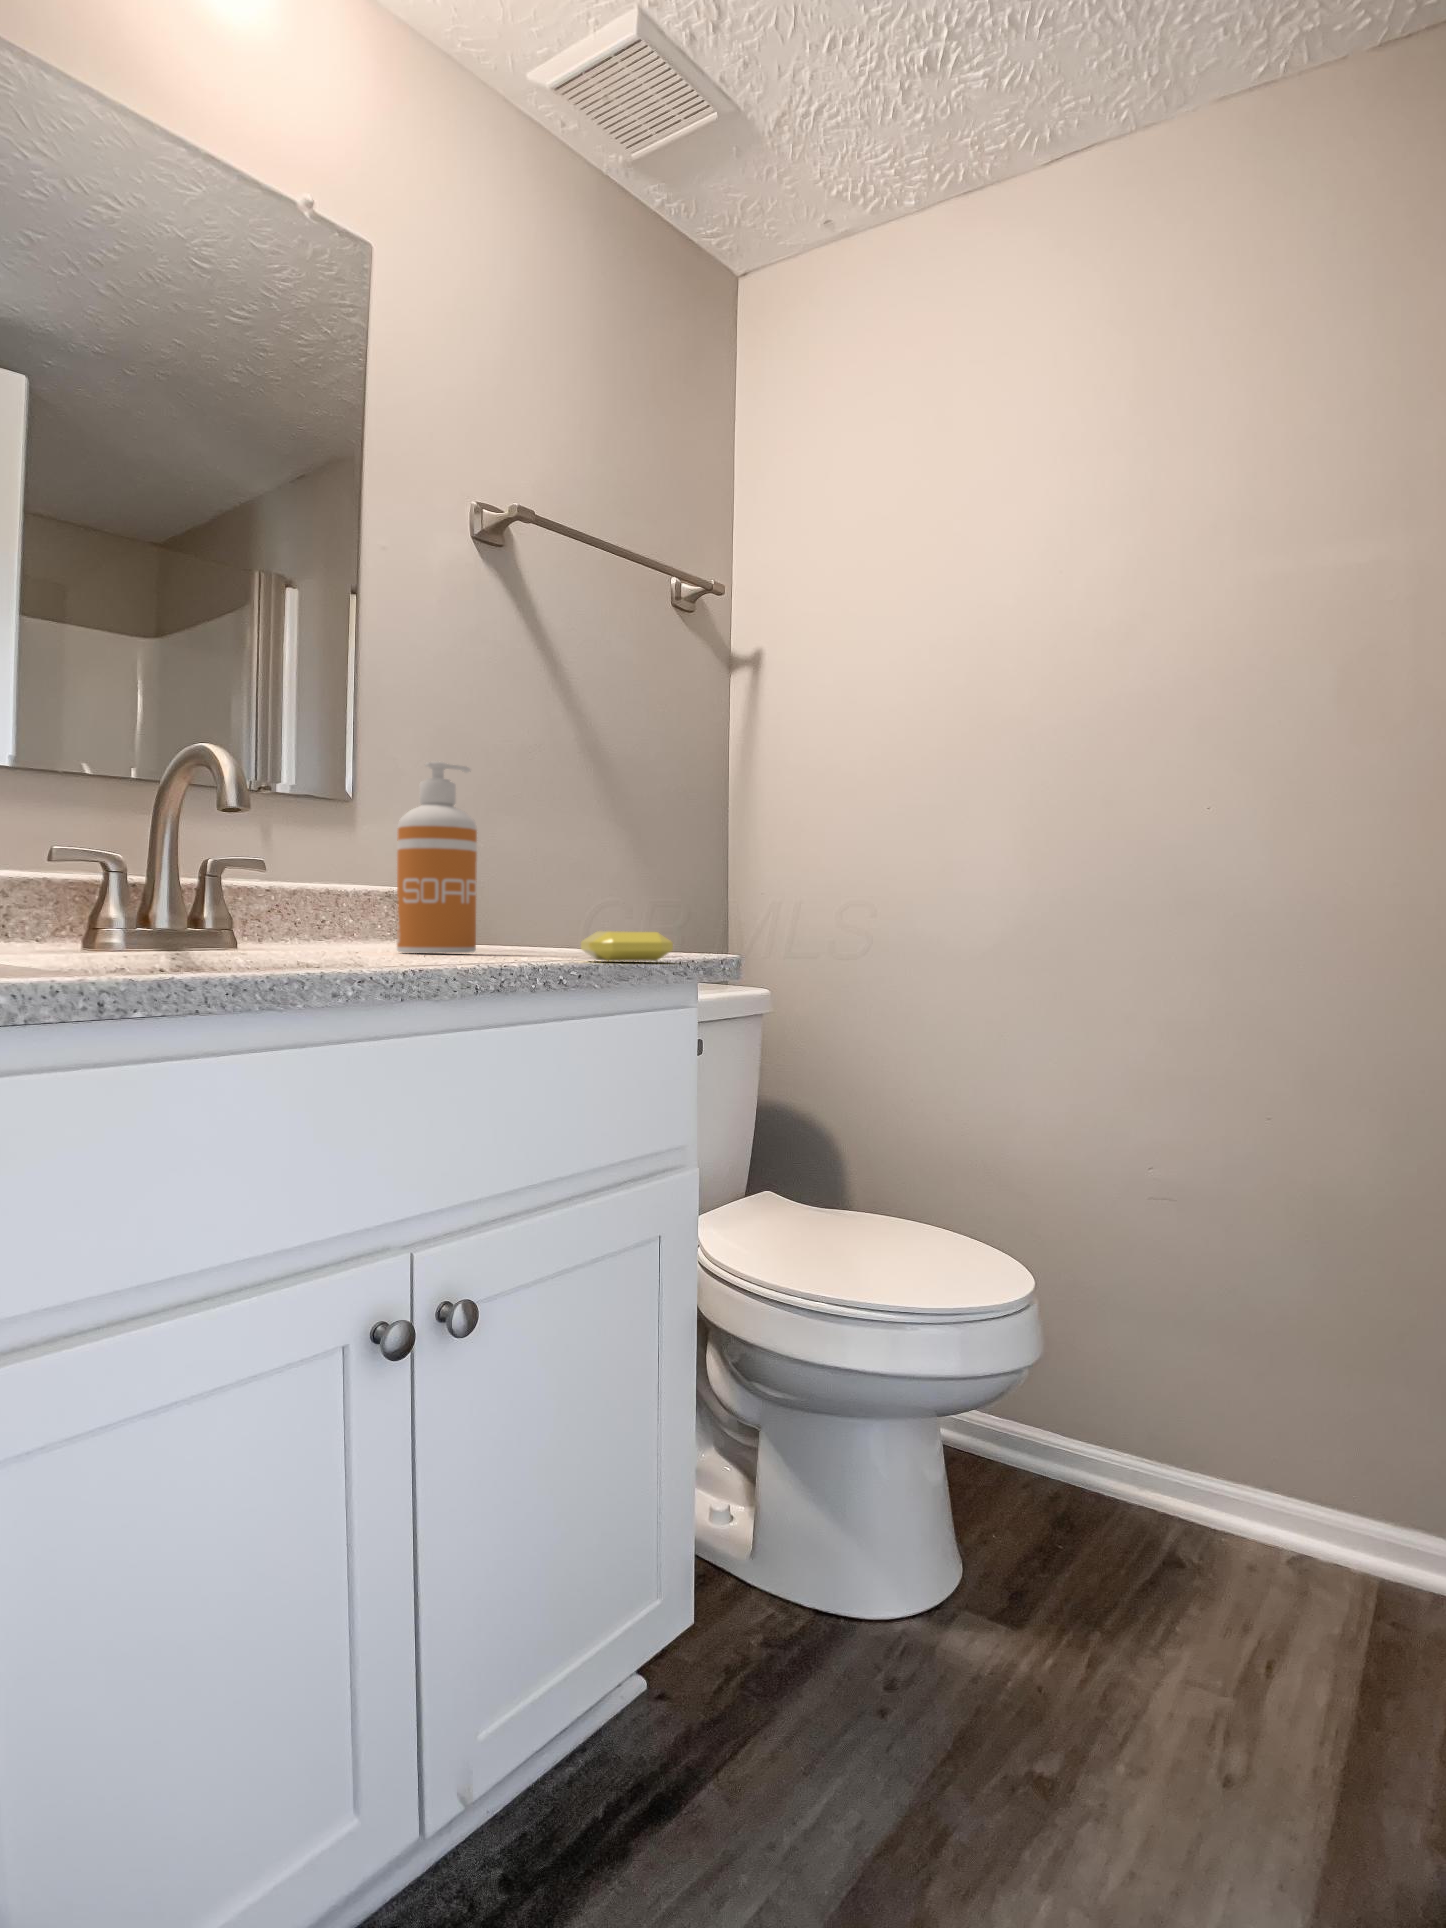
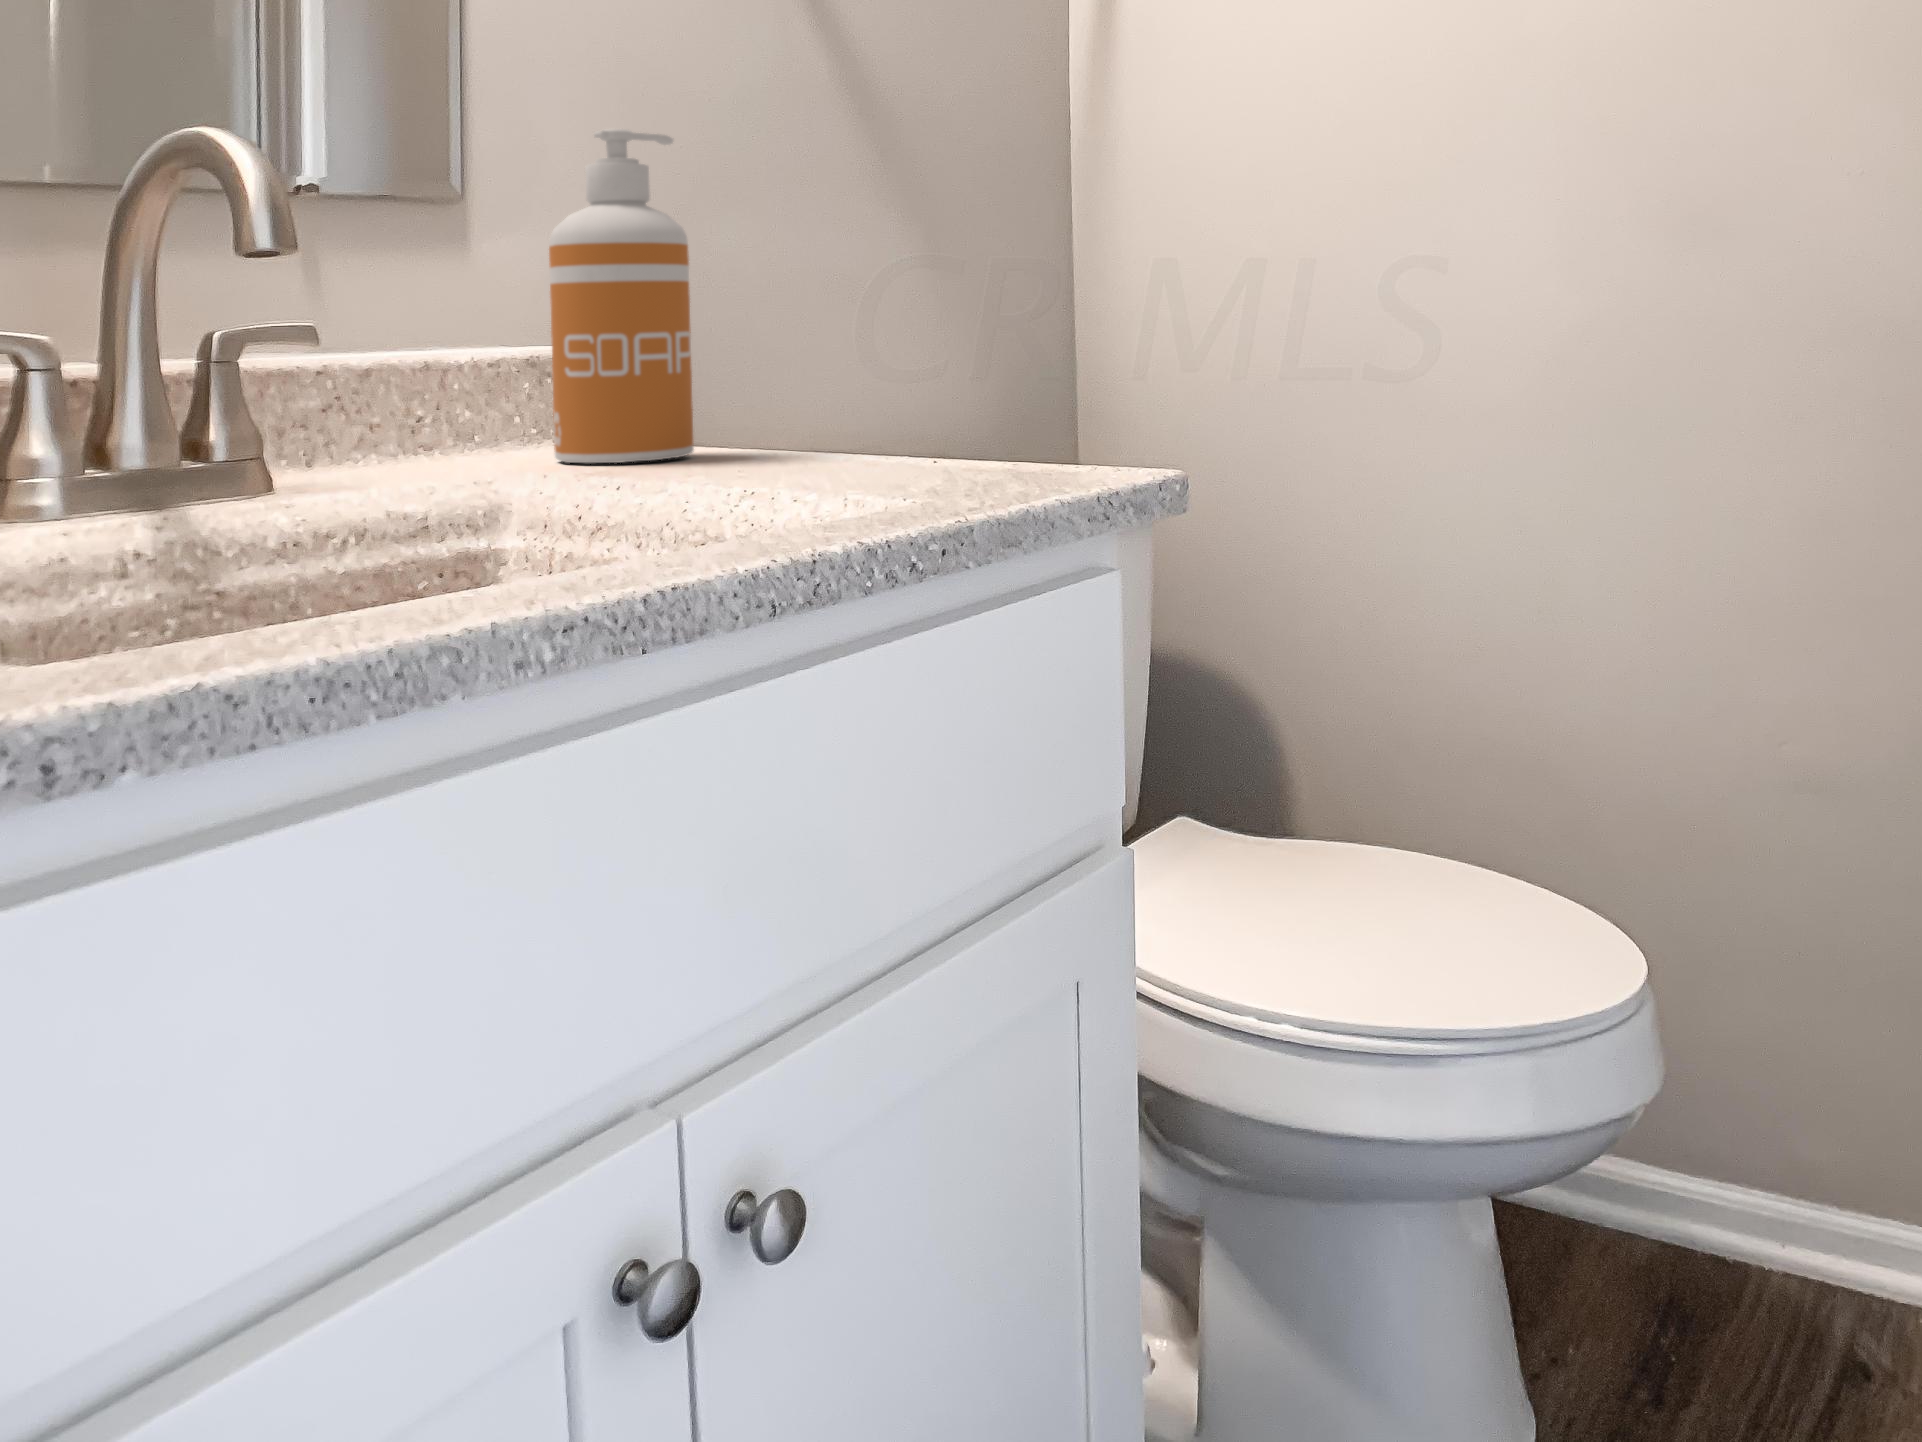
soap bar: present [581,931,673,961] -> none [901,425,1064,486]

